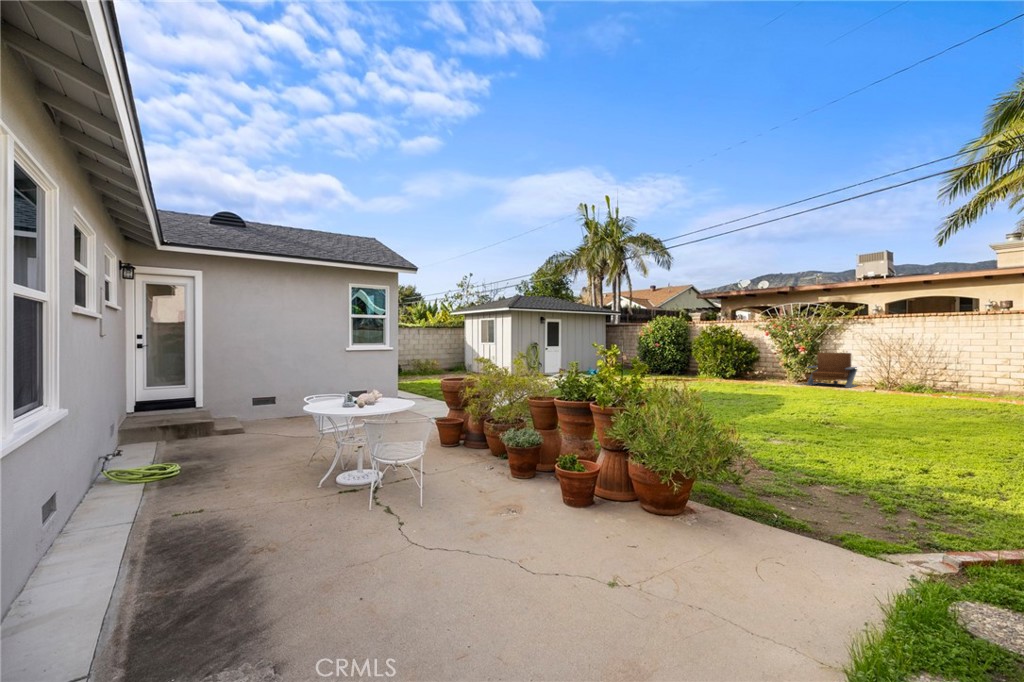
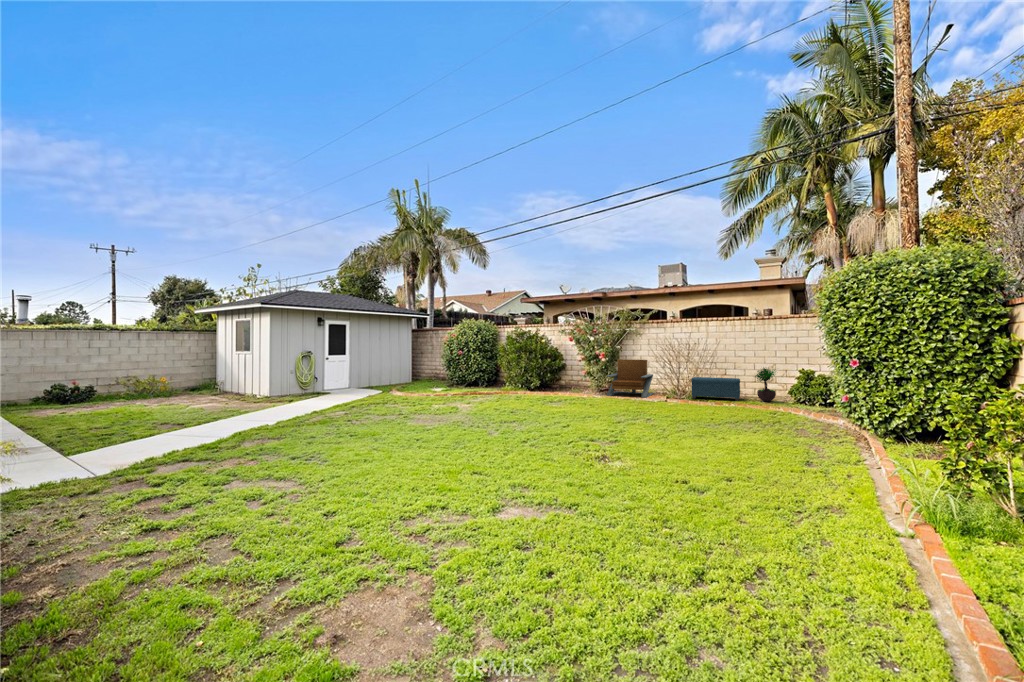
potted tree: none [980,359,1012,396] -> present [755,368,776,401]
bench: none [903,370,963,394] -> present [691,377,740,401]

